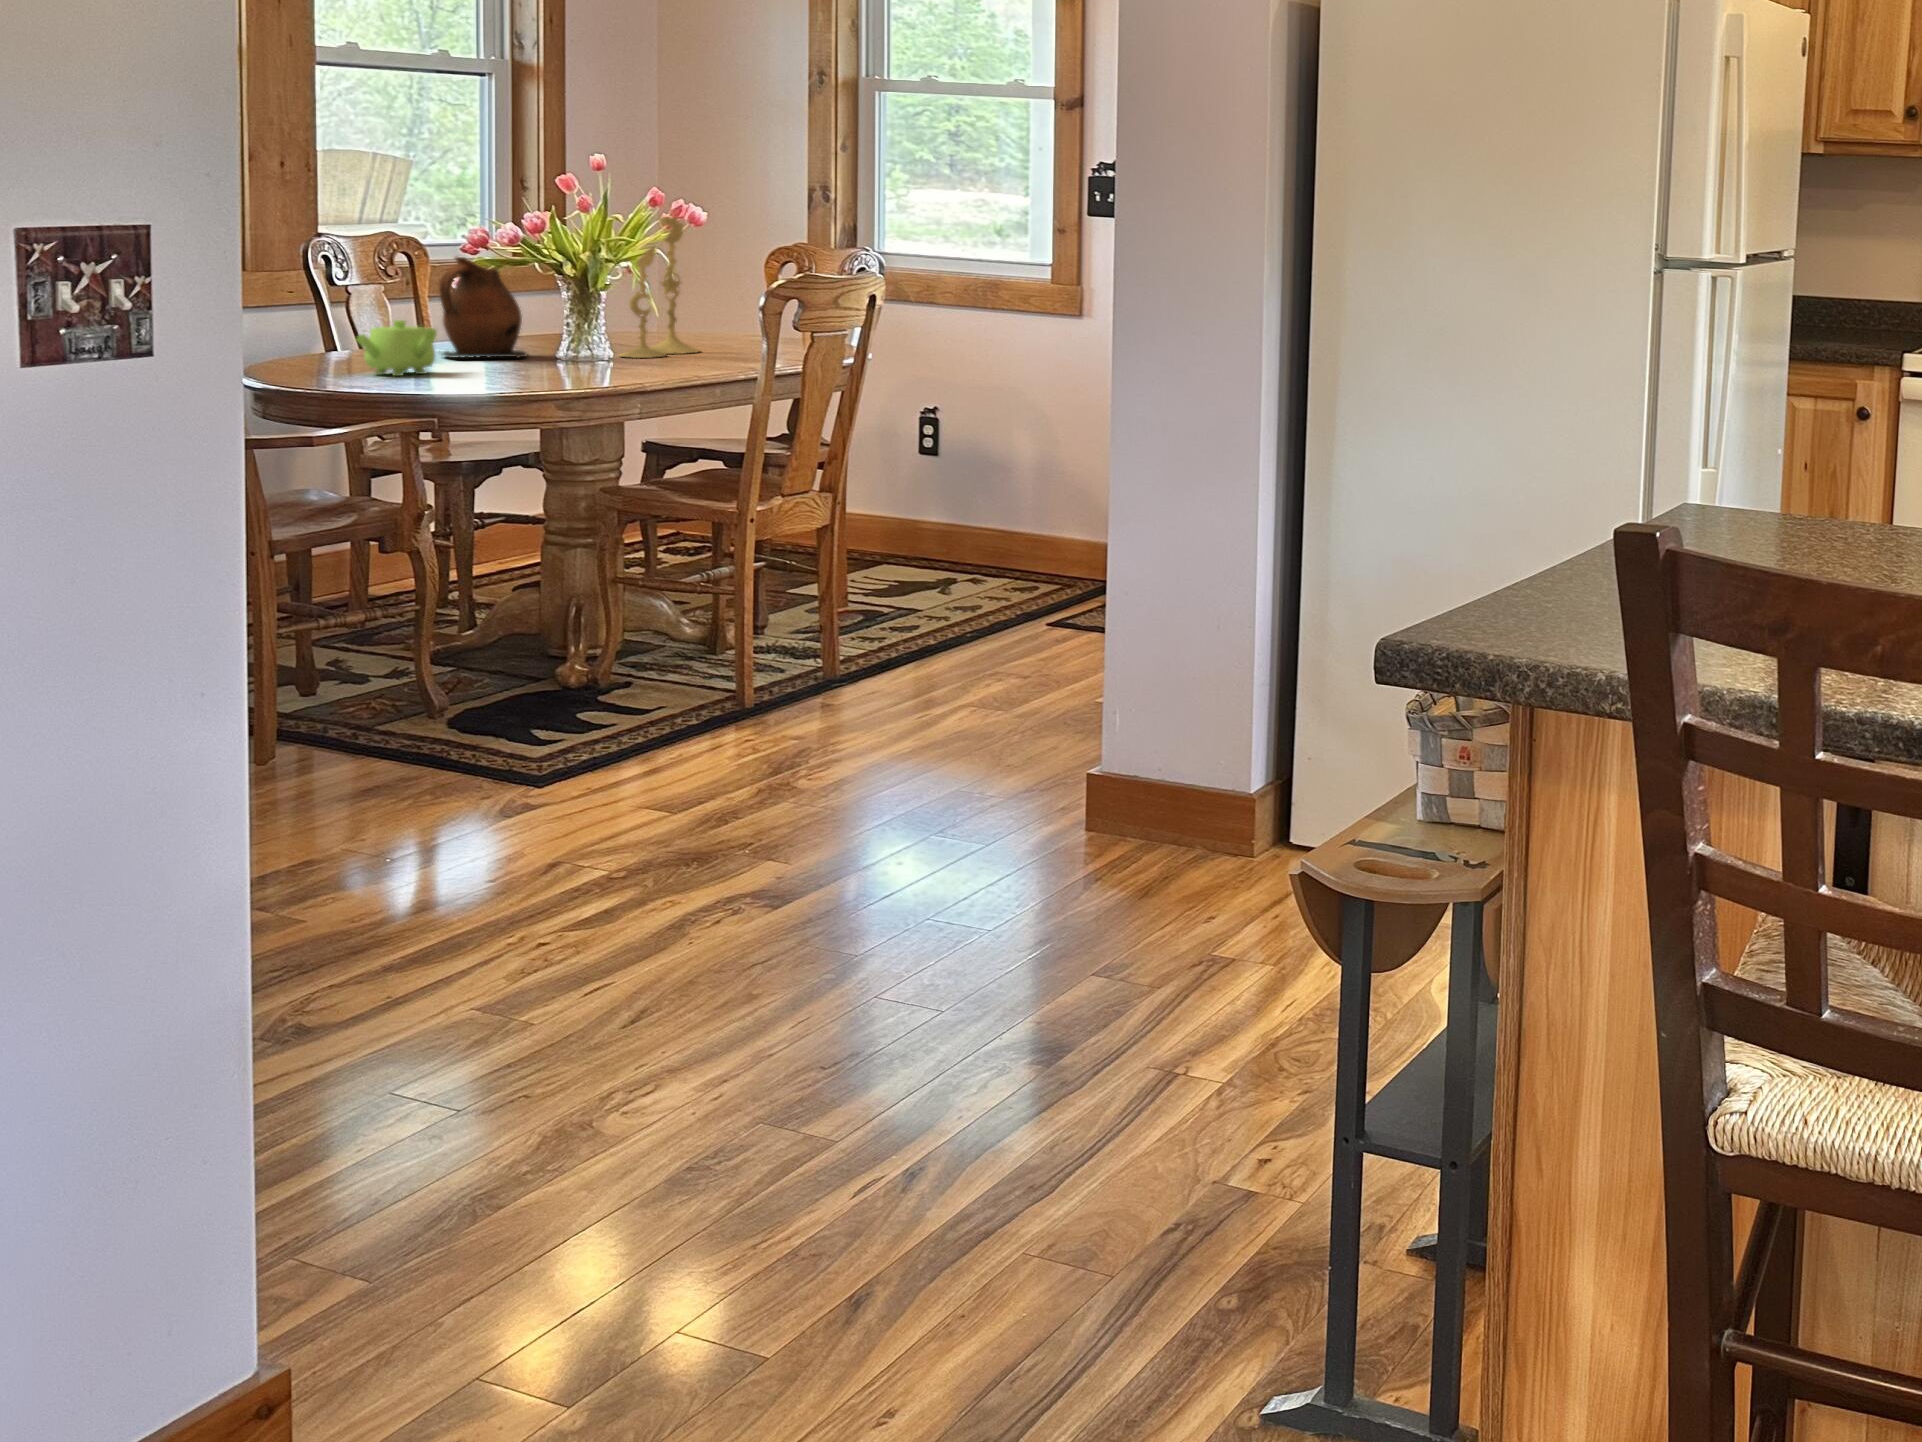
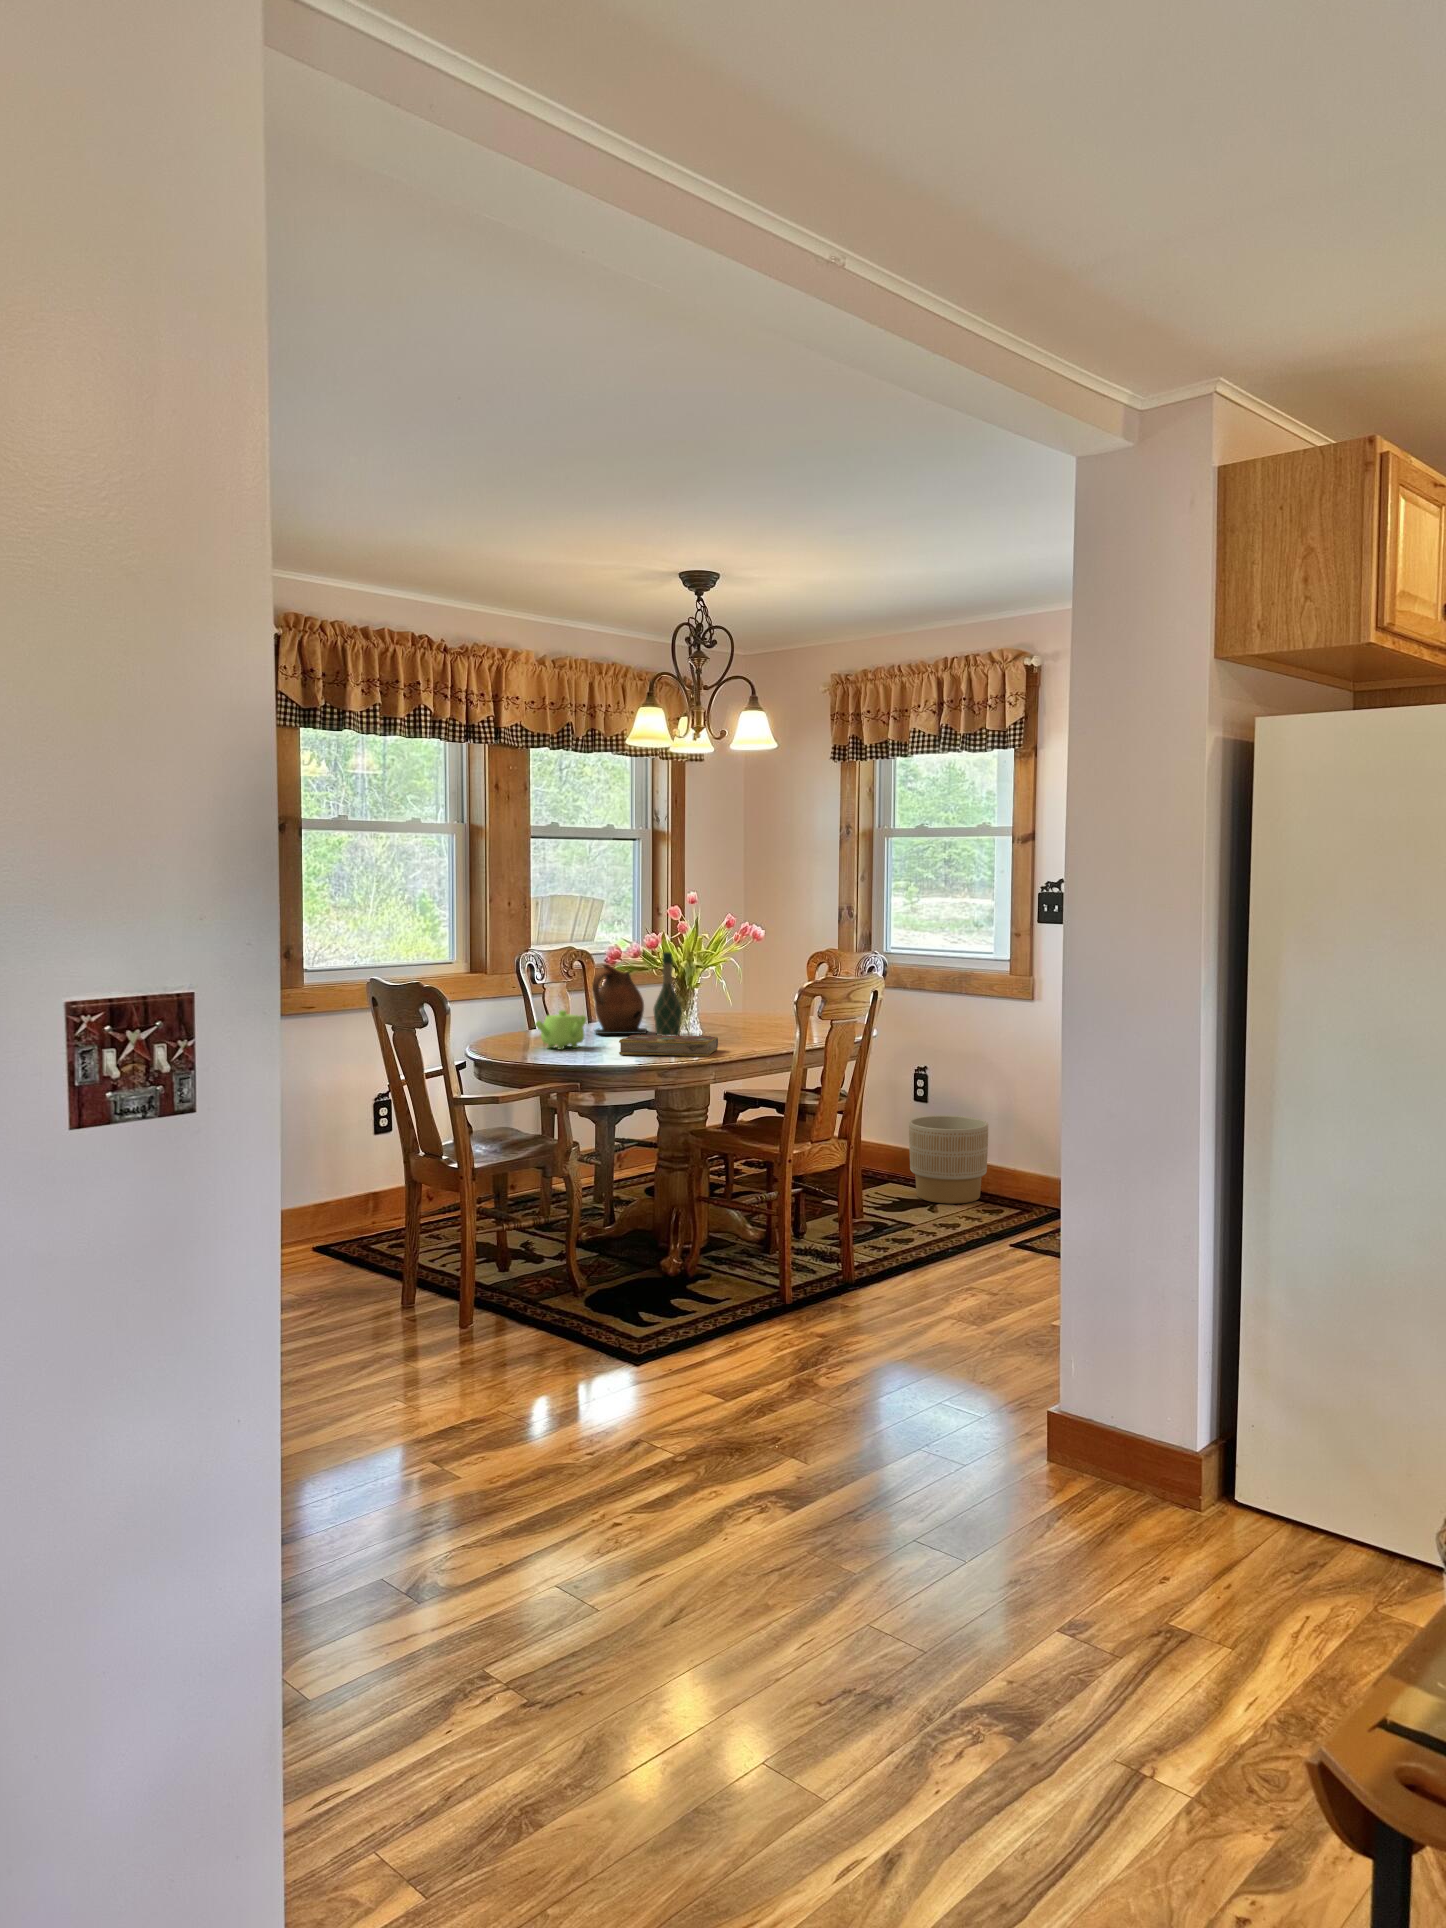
candlestick: present [620,217,699,358] -> none [706,933,761,1035]
wine bottle: none [542,240,586,366] -> present [653,952,682,1036]
book: none [496,354,645,382] -> present [619,1035,718,1057]
planter: none [910,472,1018,585] -> present [909,1116,988,1204]

